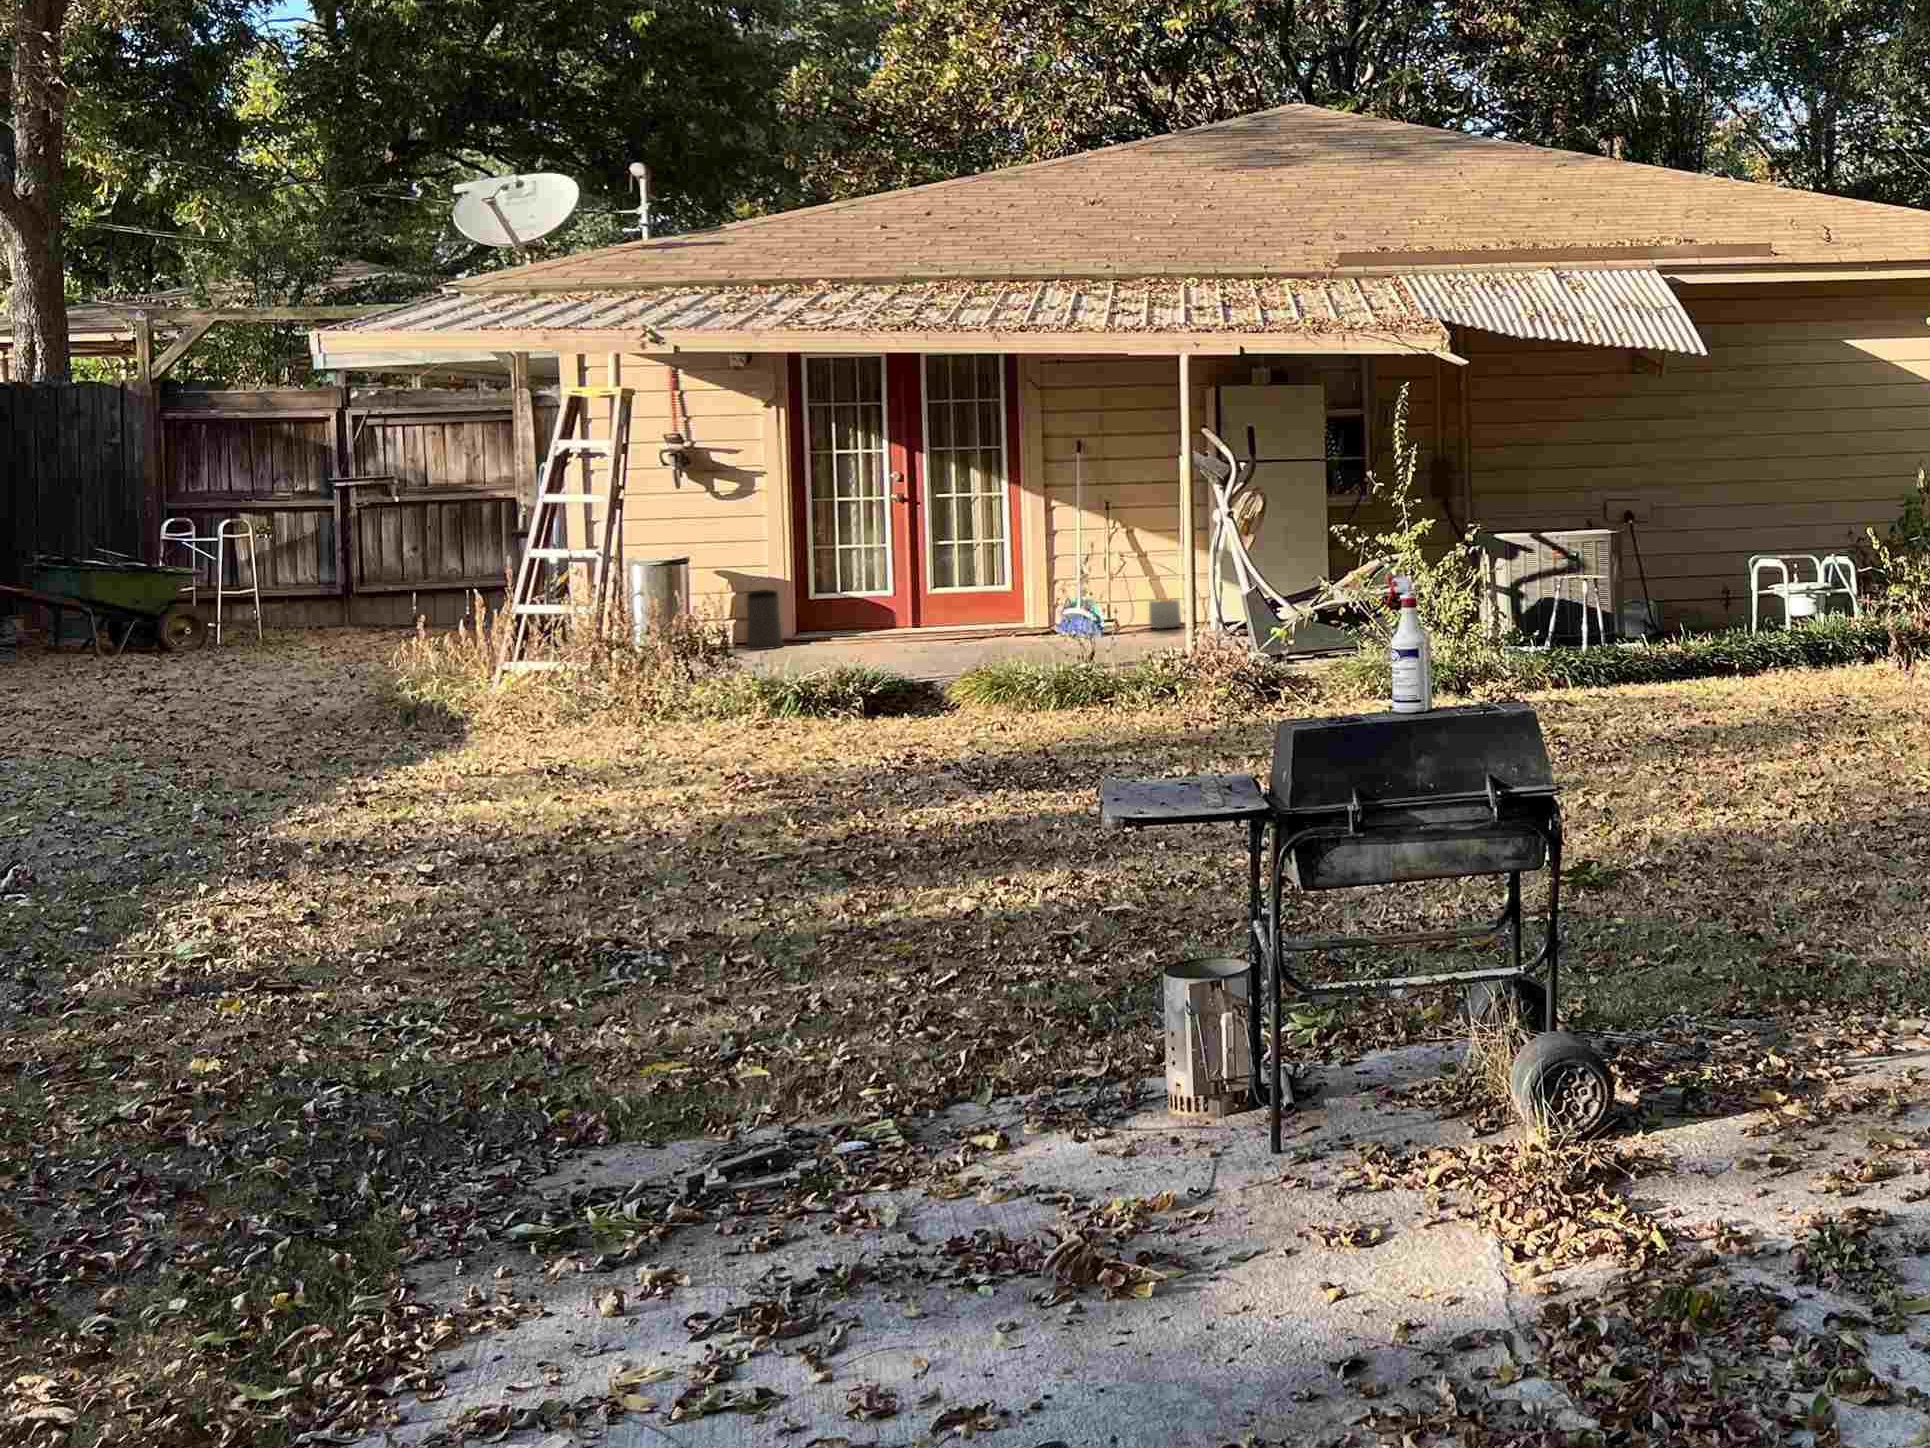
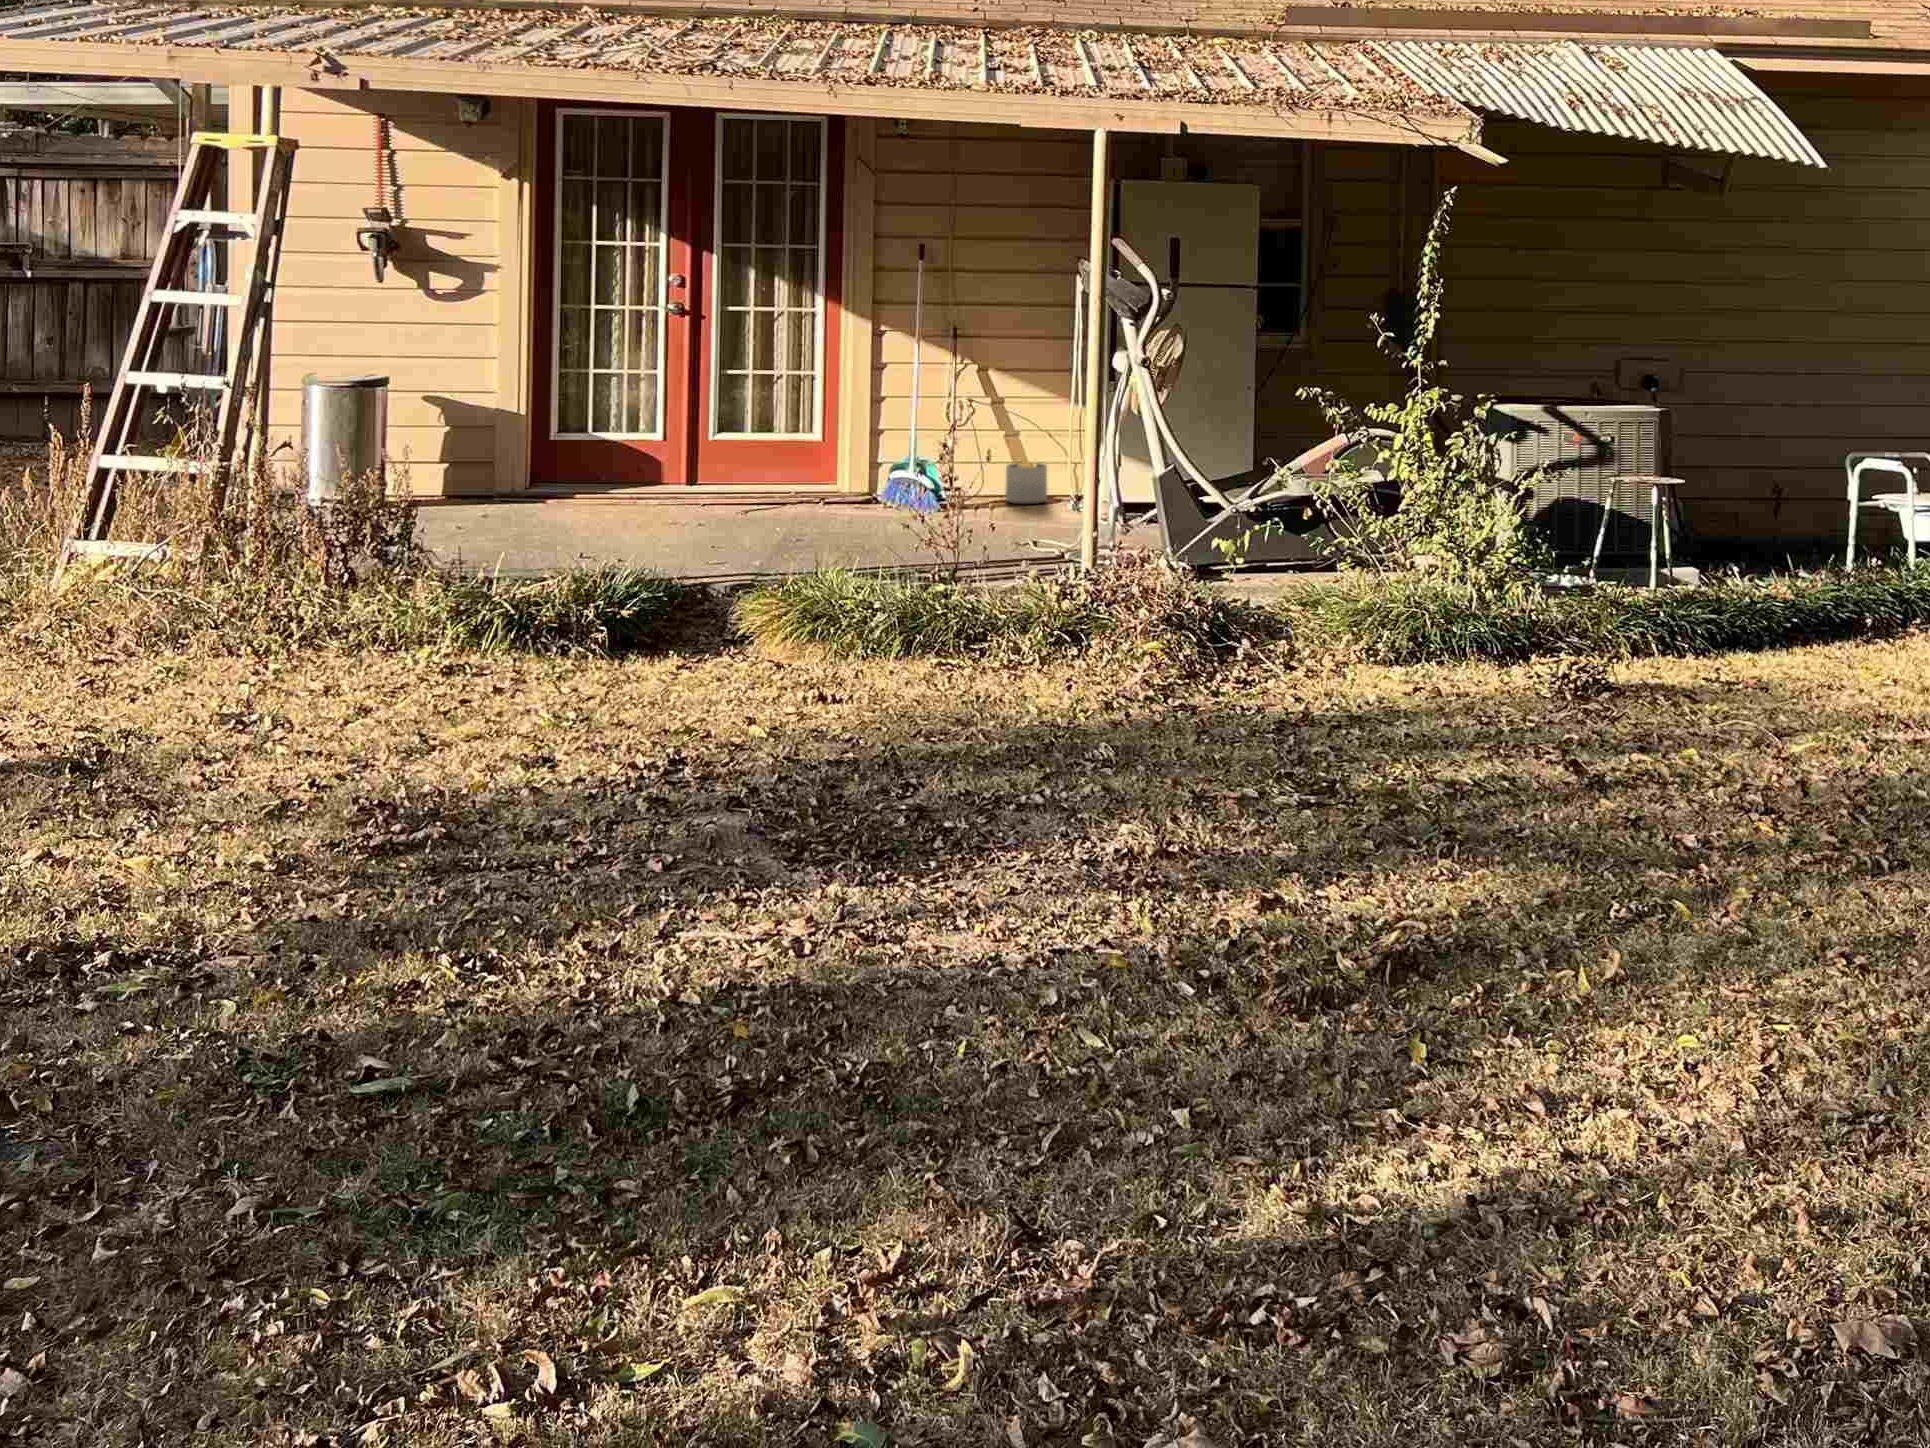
watering can: present [746,580,783,650] -> none [457,413,511,512]

